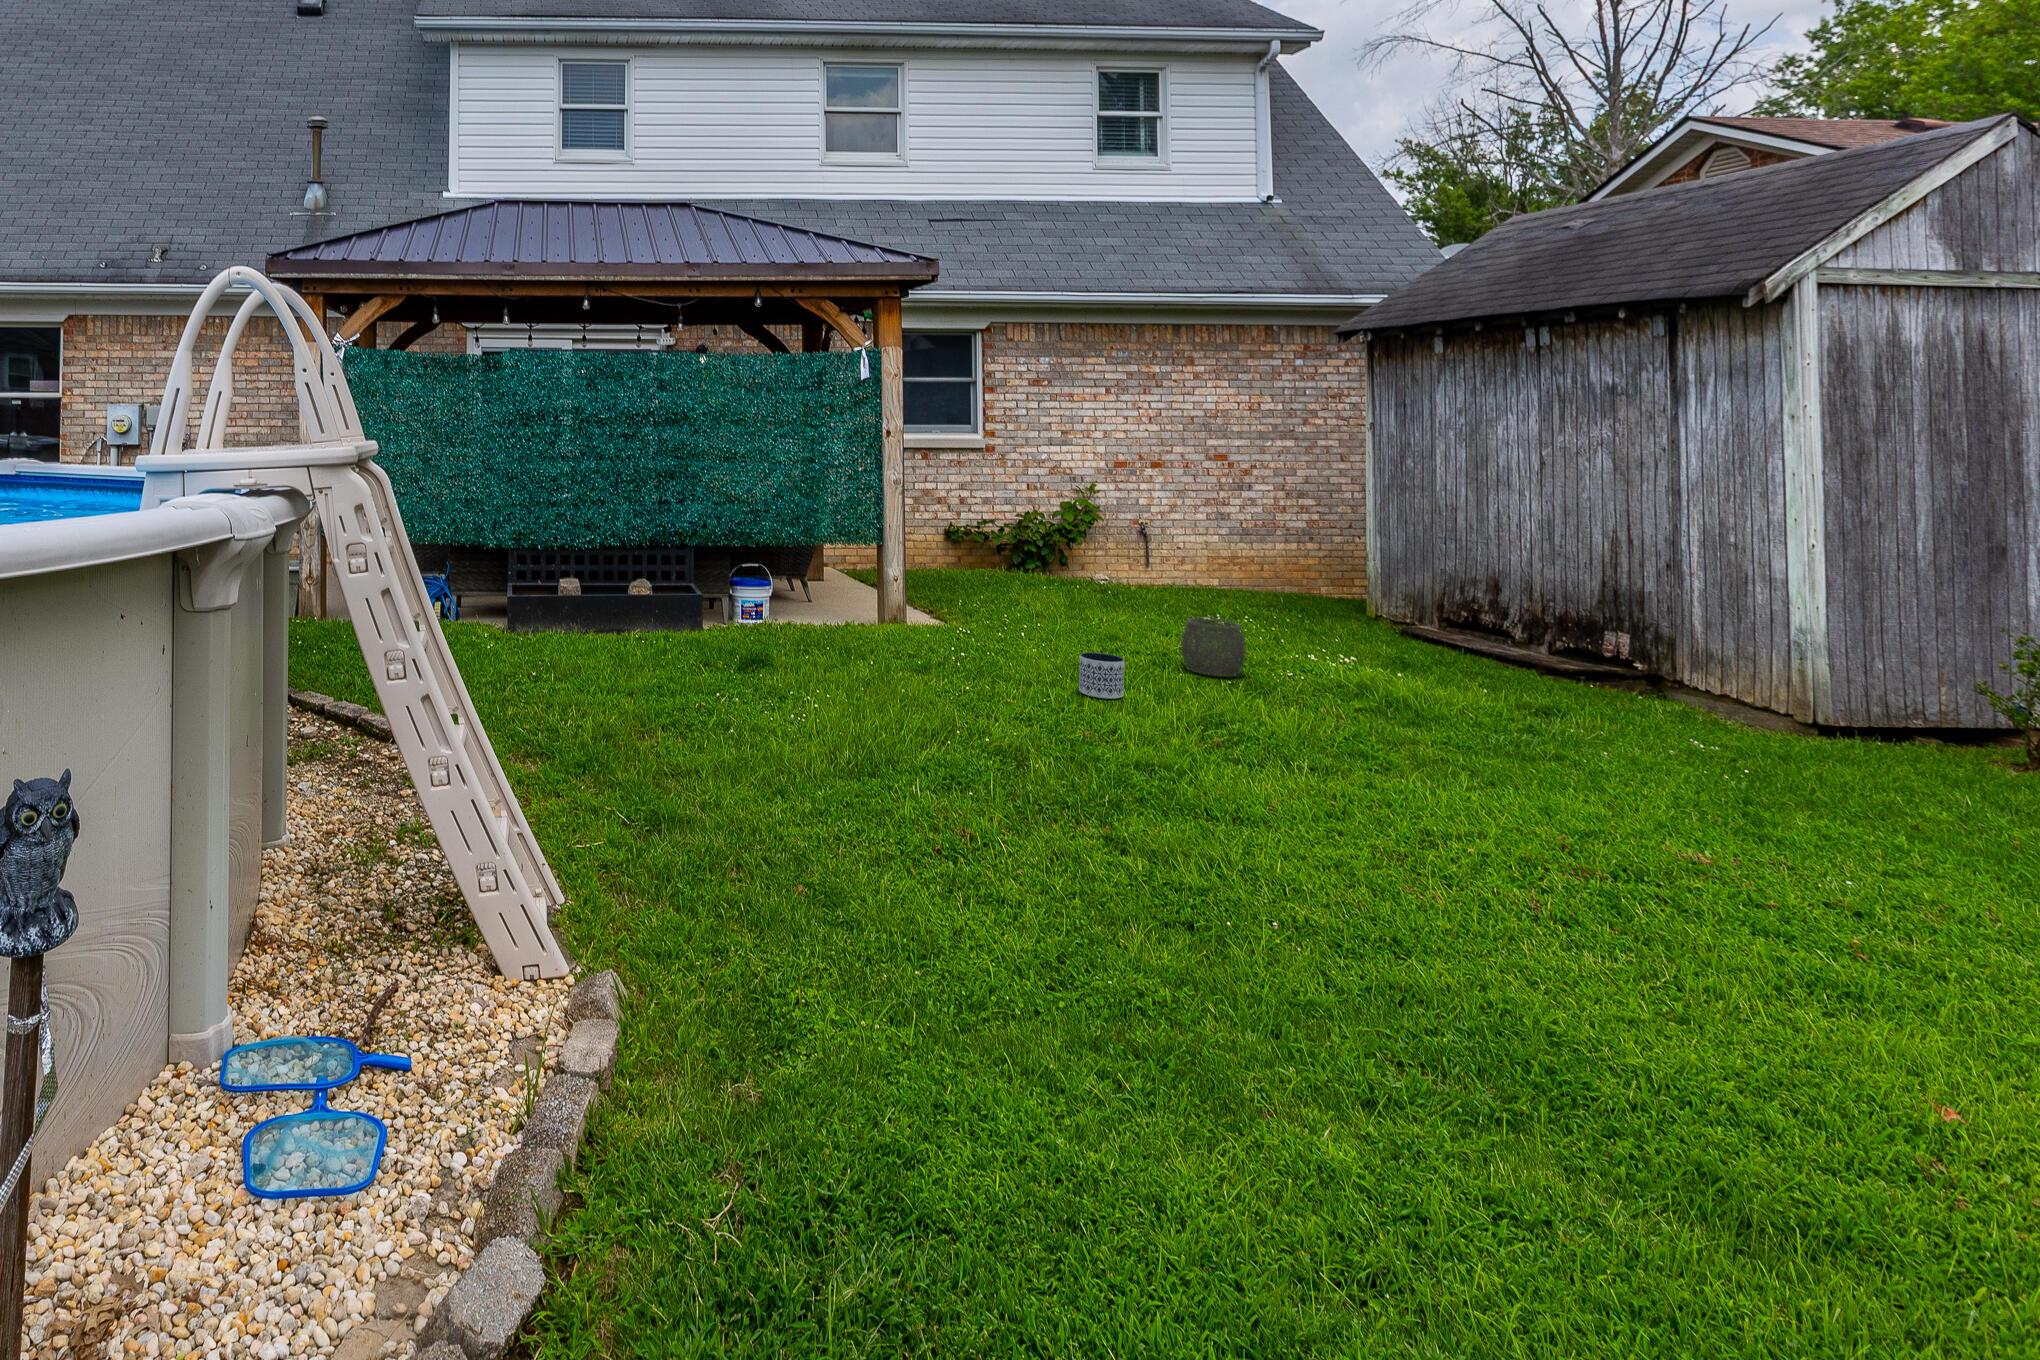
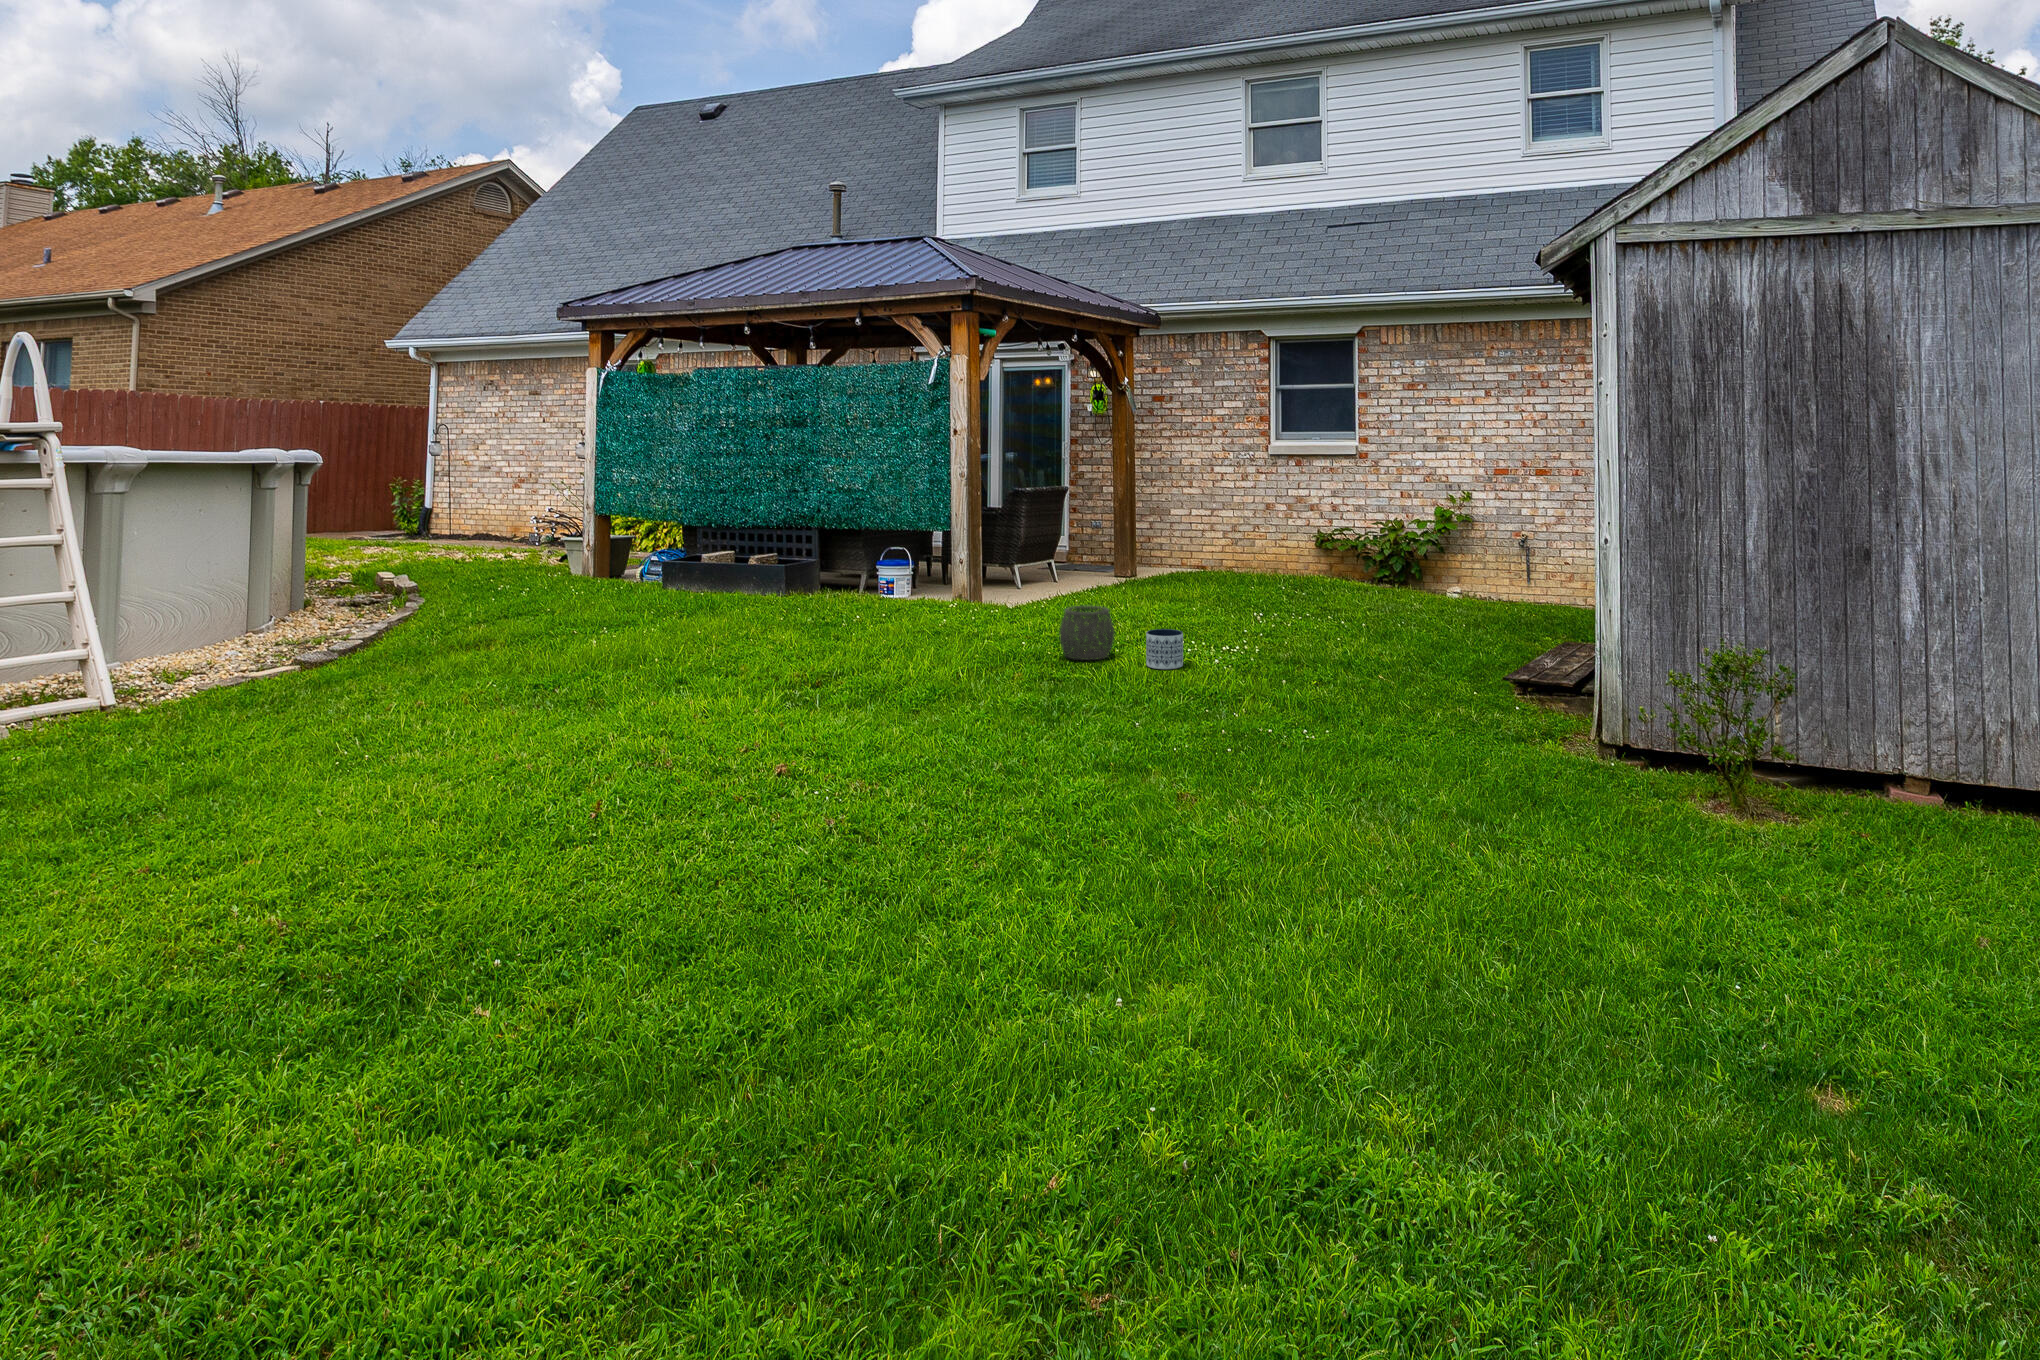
planter: present [1079,653,1124,699] -> present [1146,629,1183,669]

